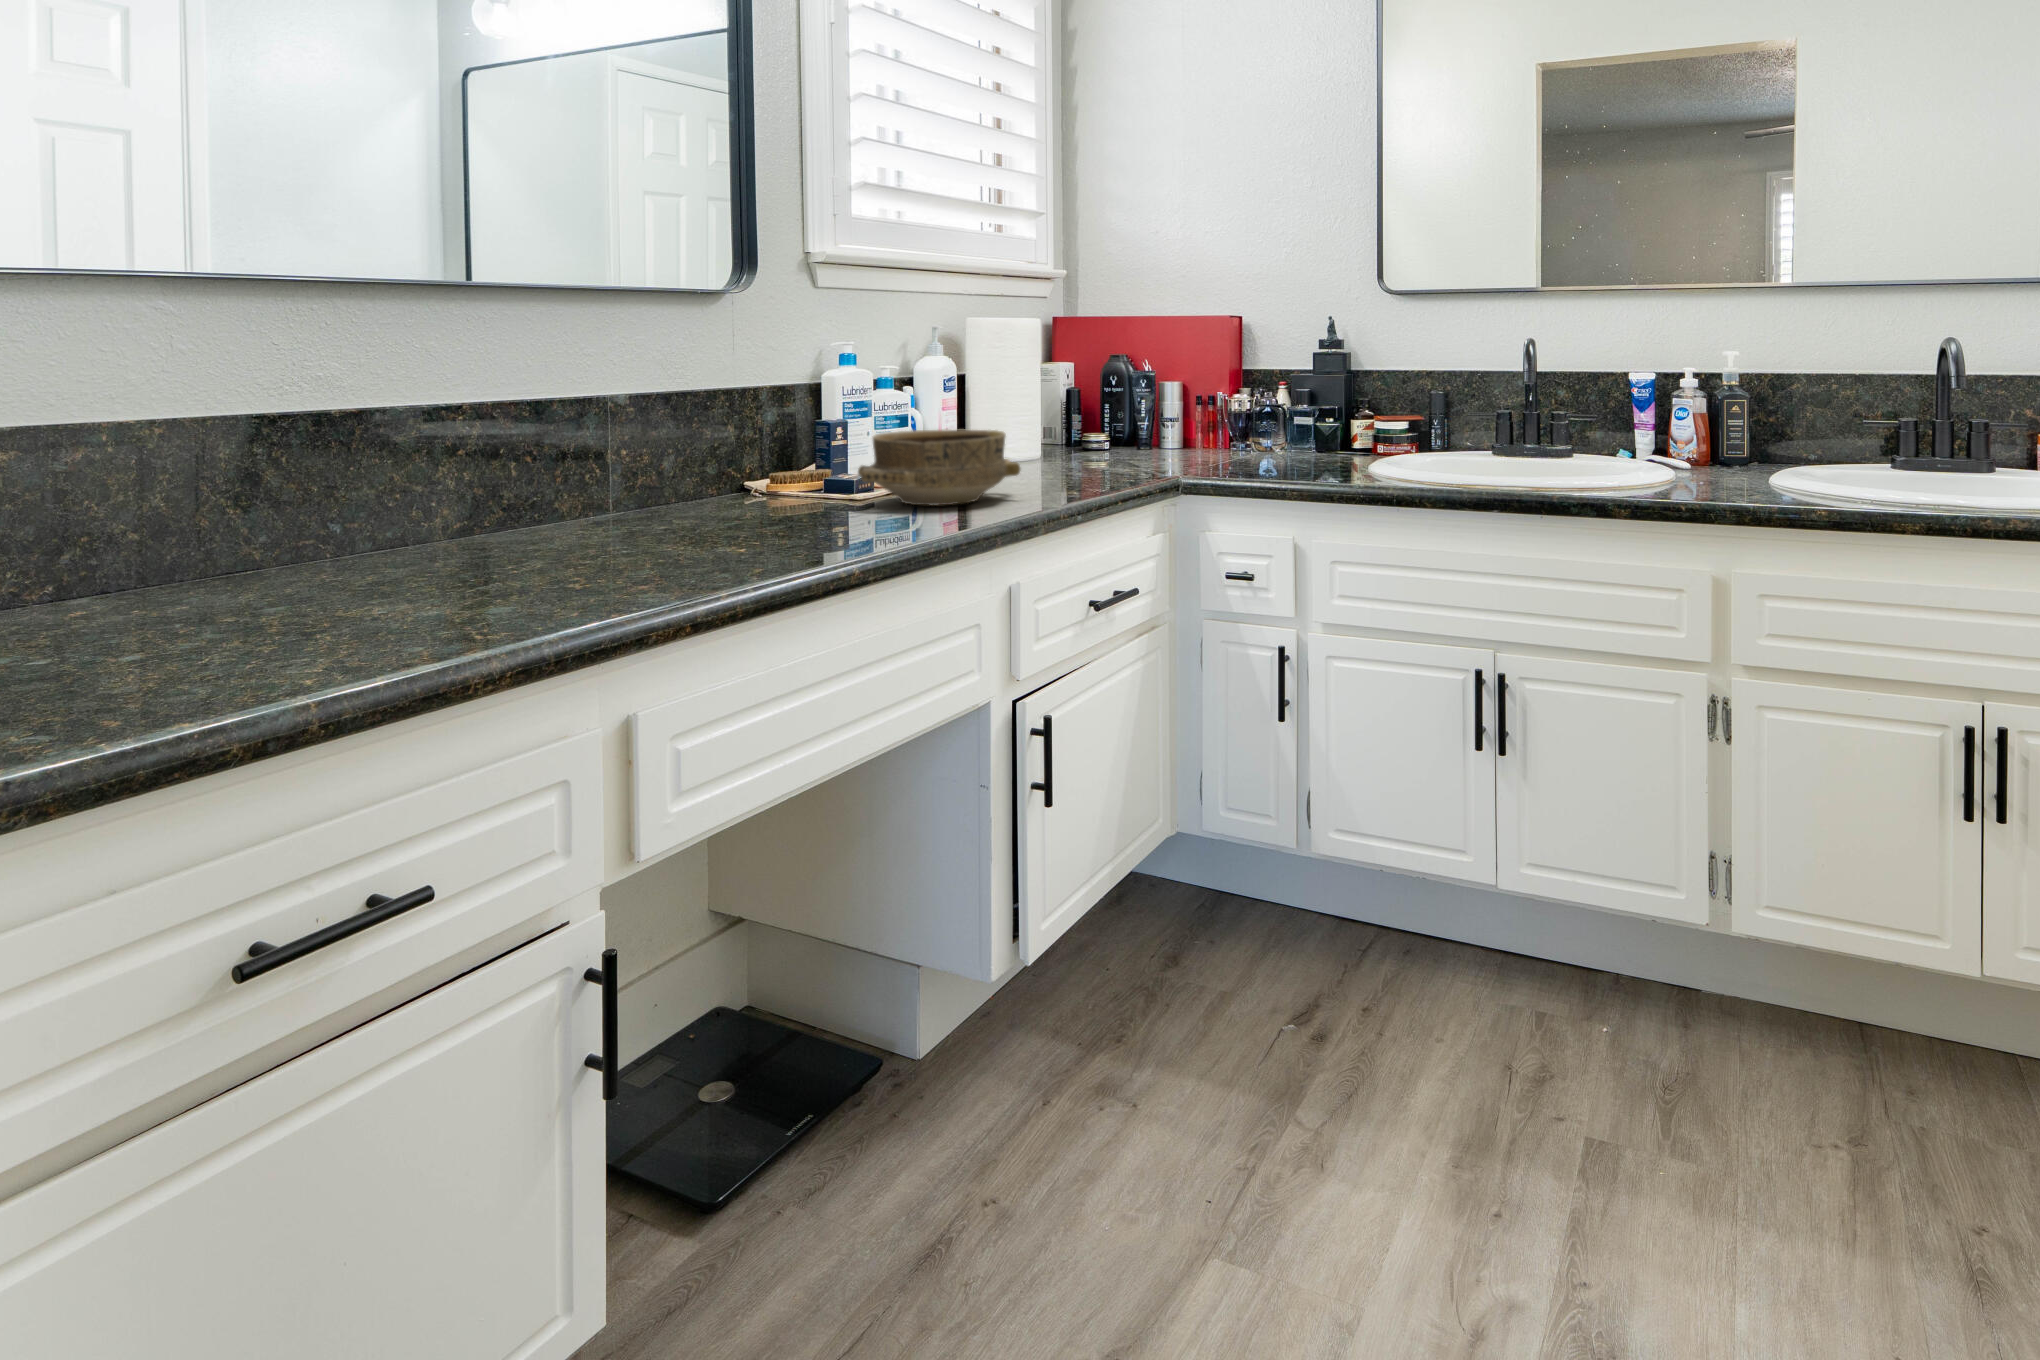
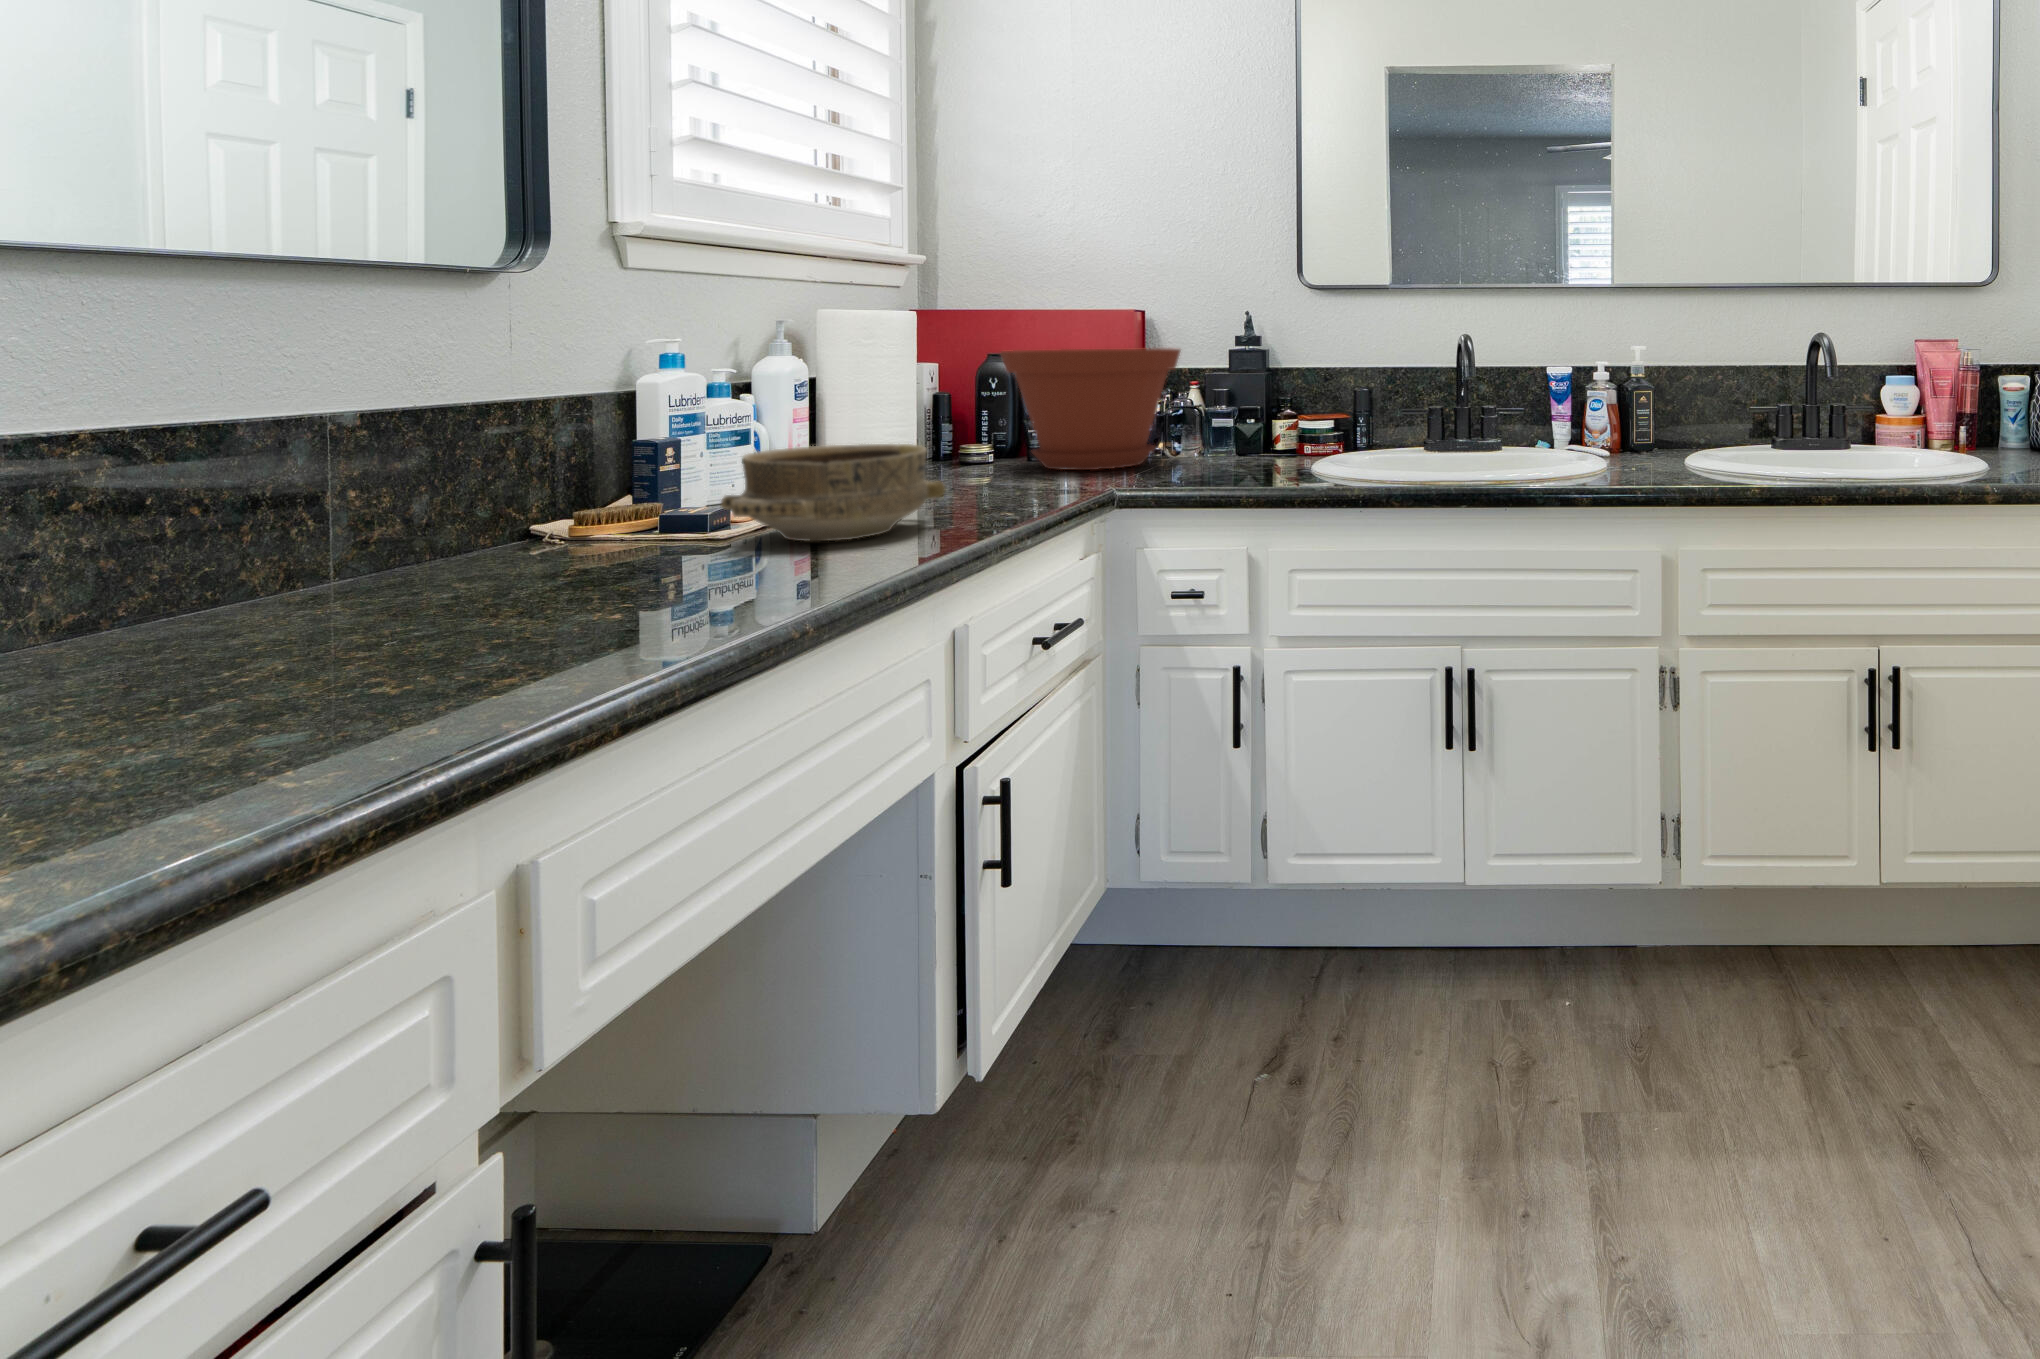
plant pot: none [1103,350,1261,460] -> present [1000,348,1180,470]

